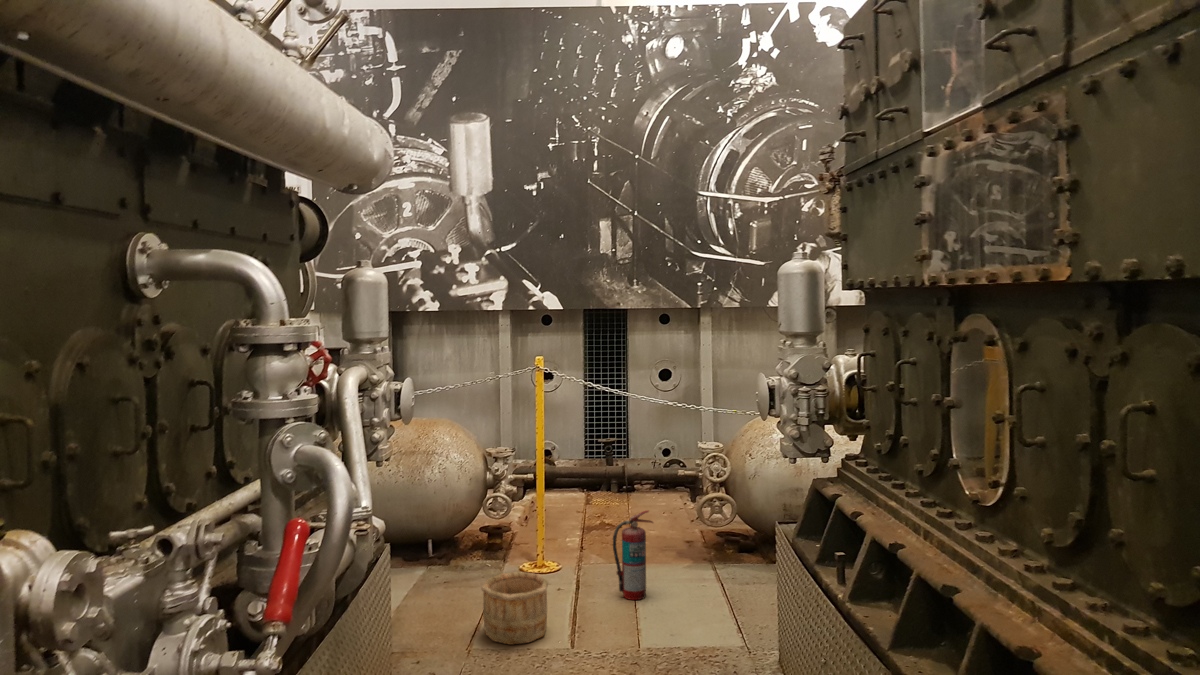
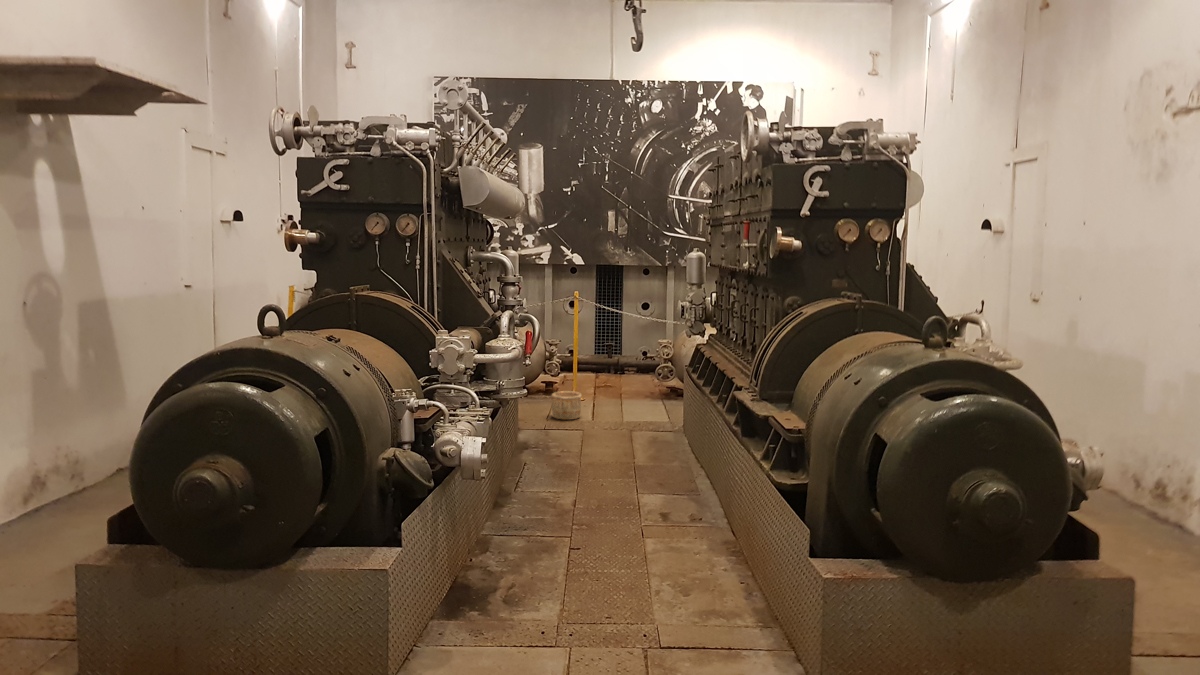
fire extinguisher: present [613,511,653,600] -> none [612,367,632,410]

